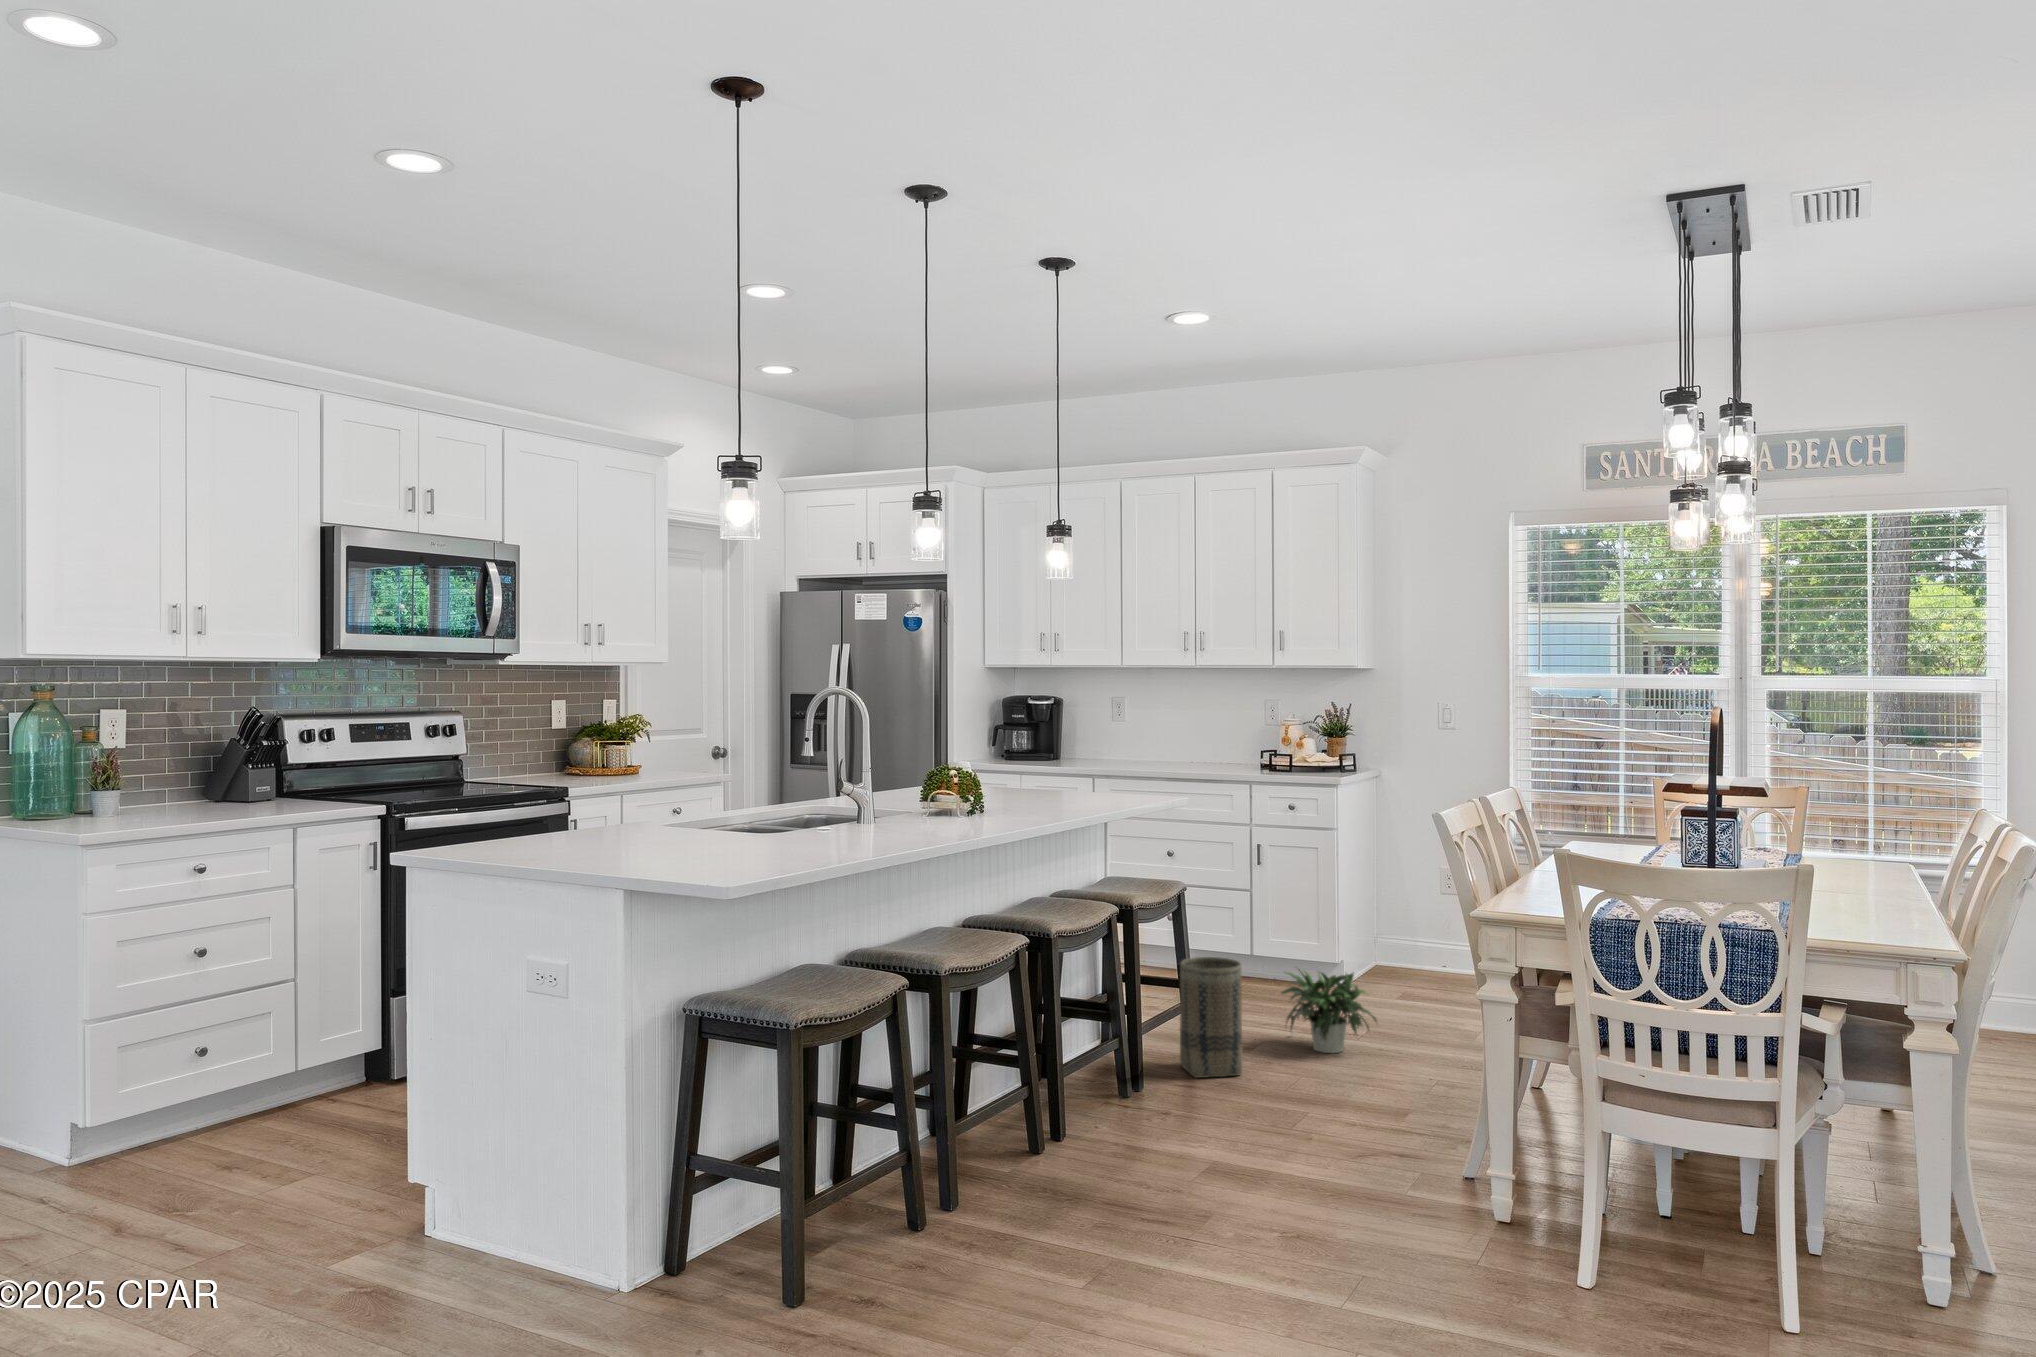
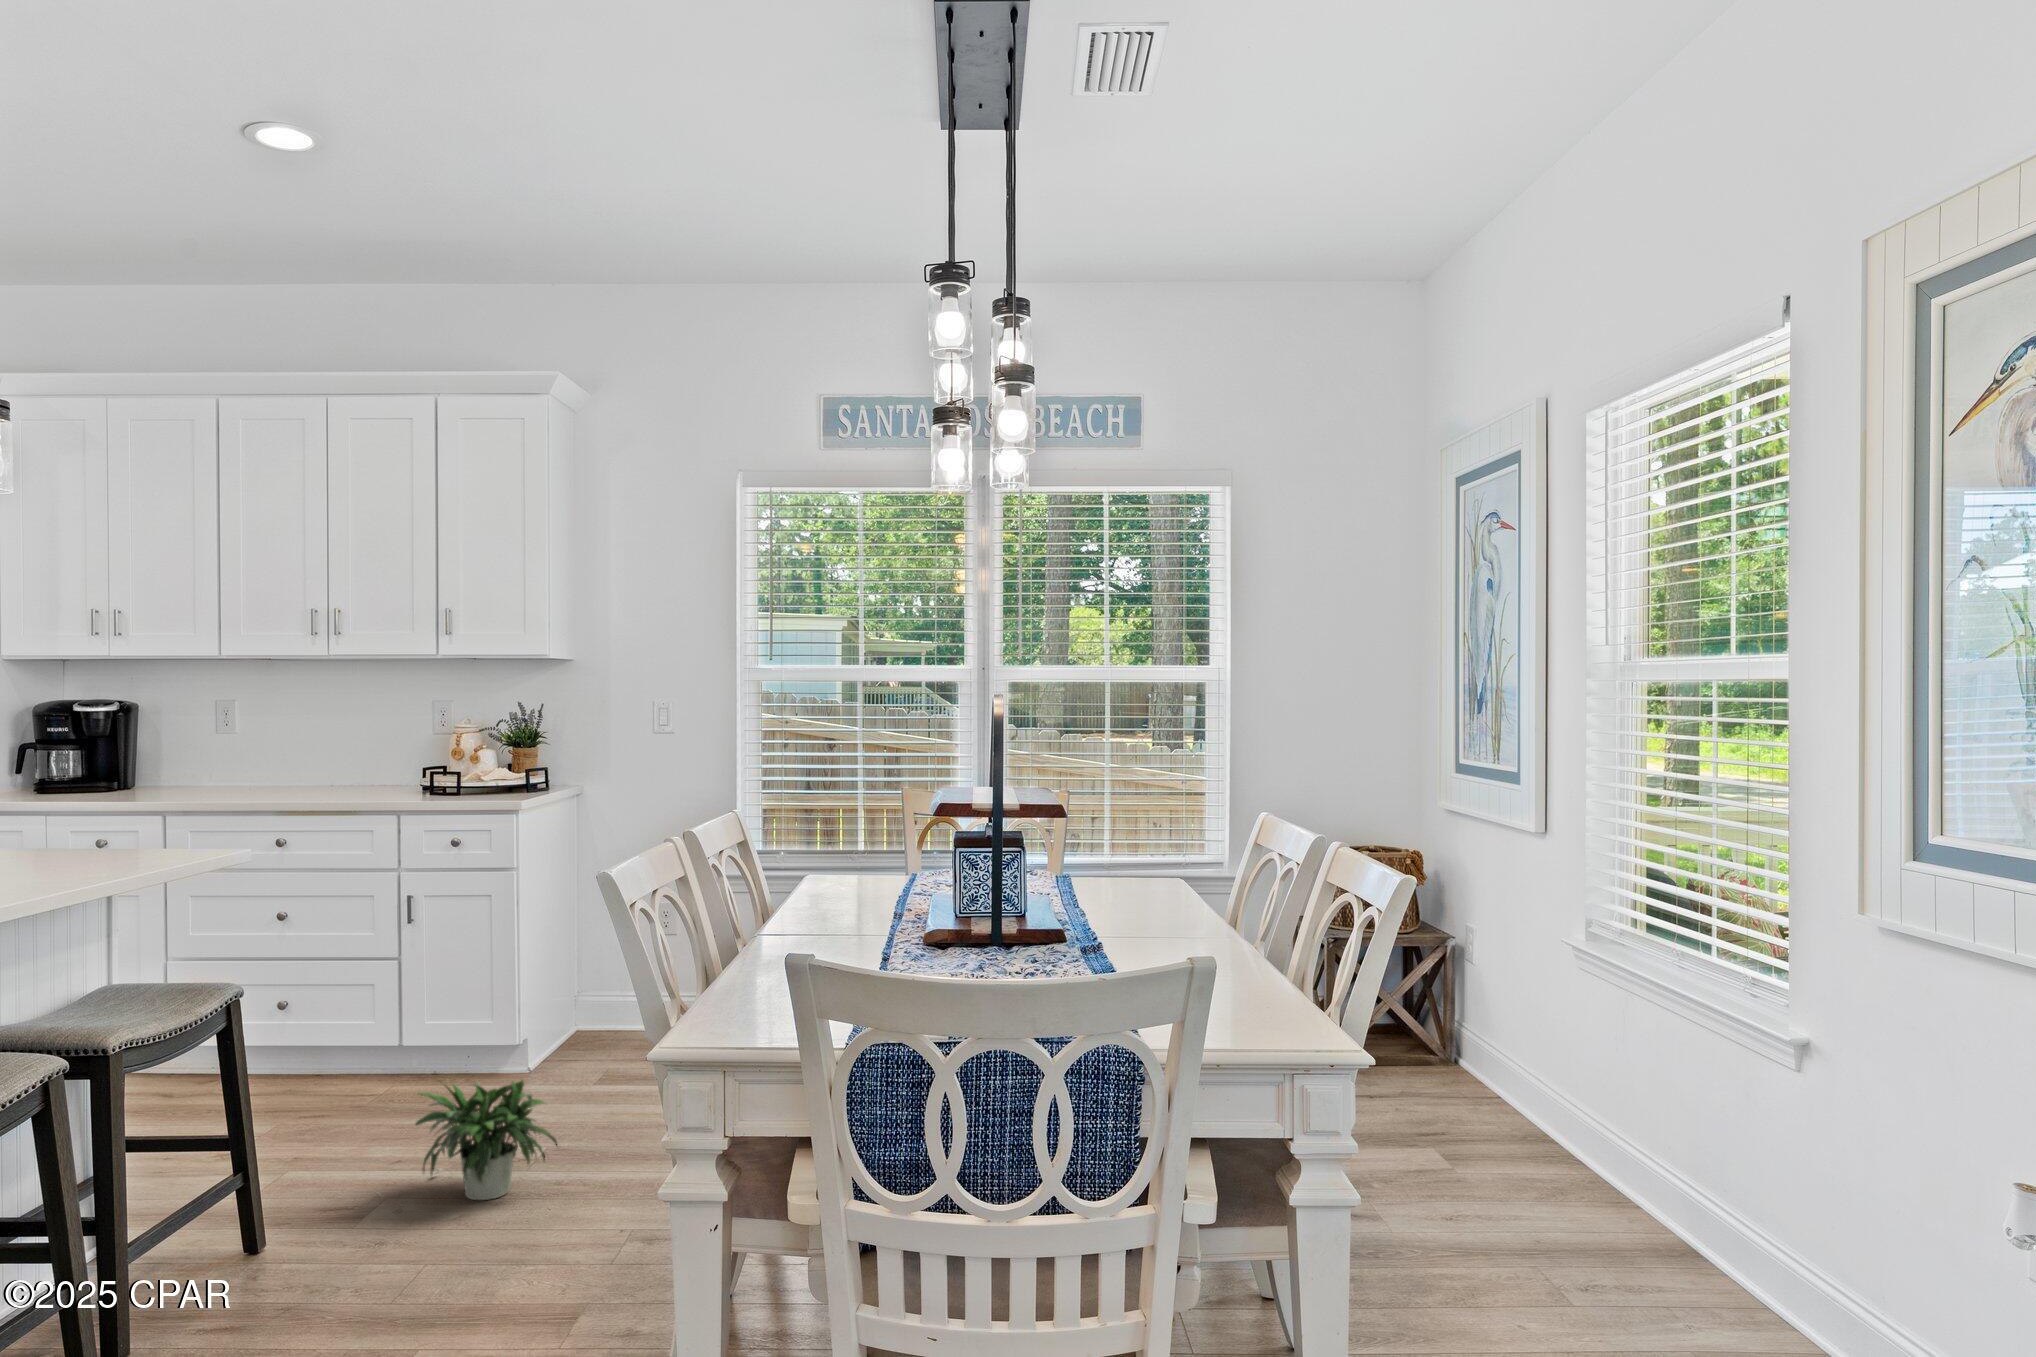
basket: present [1180,957,1242,1078] -> none [232,1094,338,1296]

